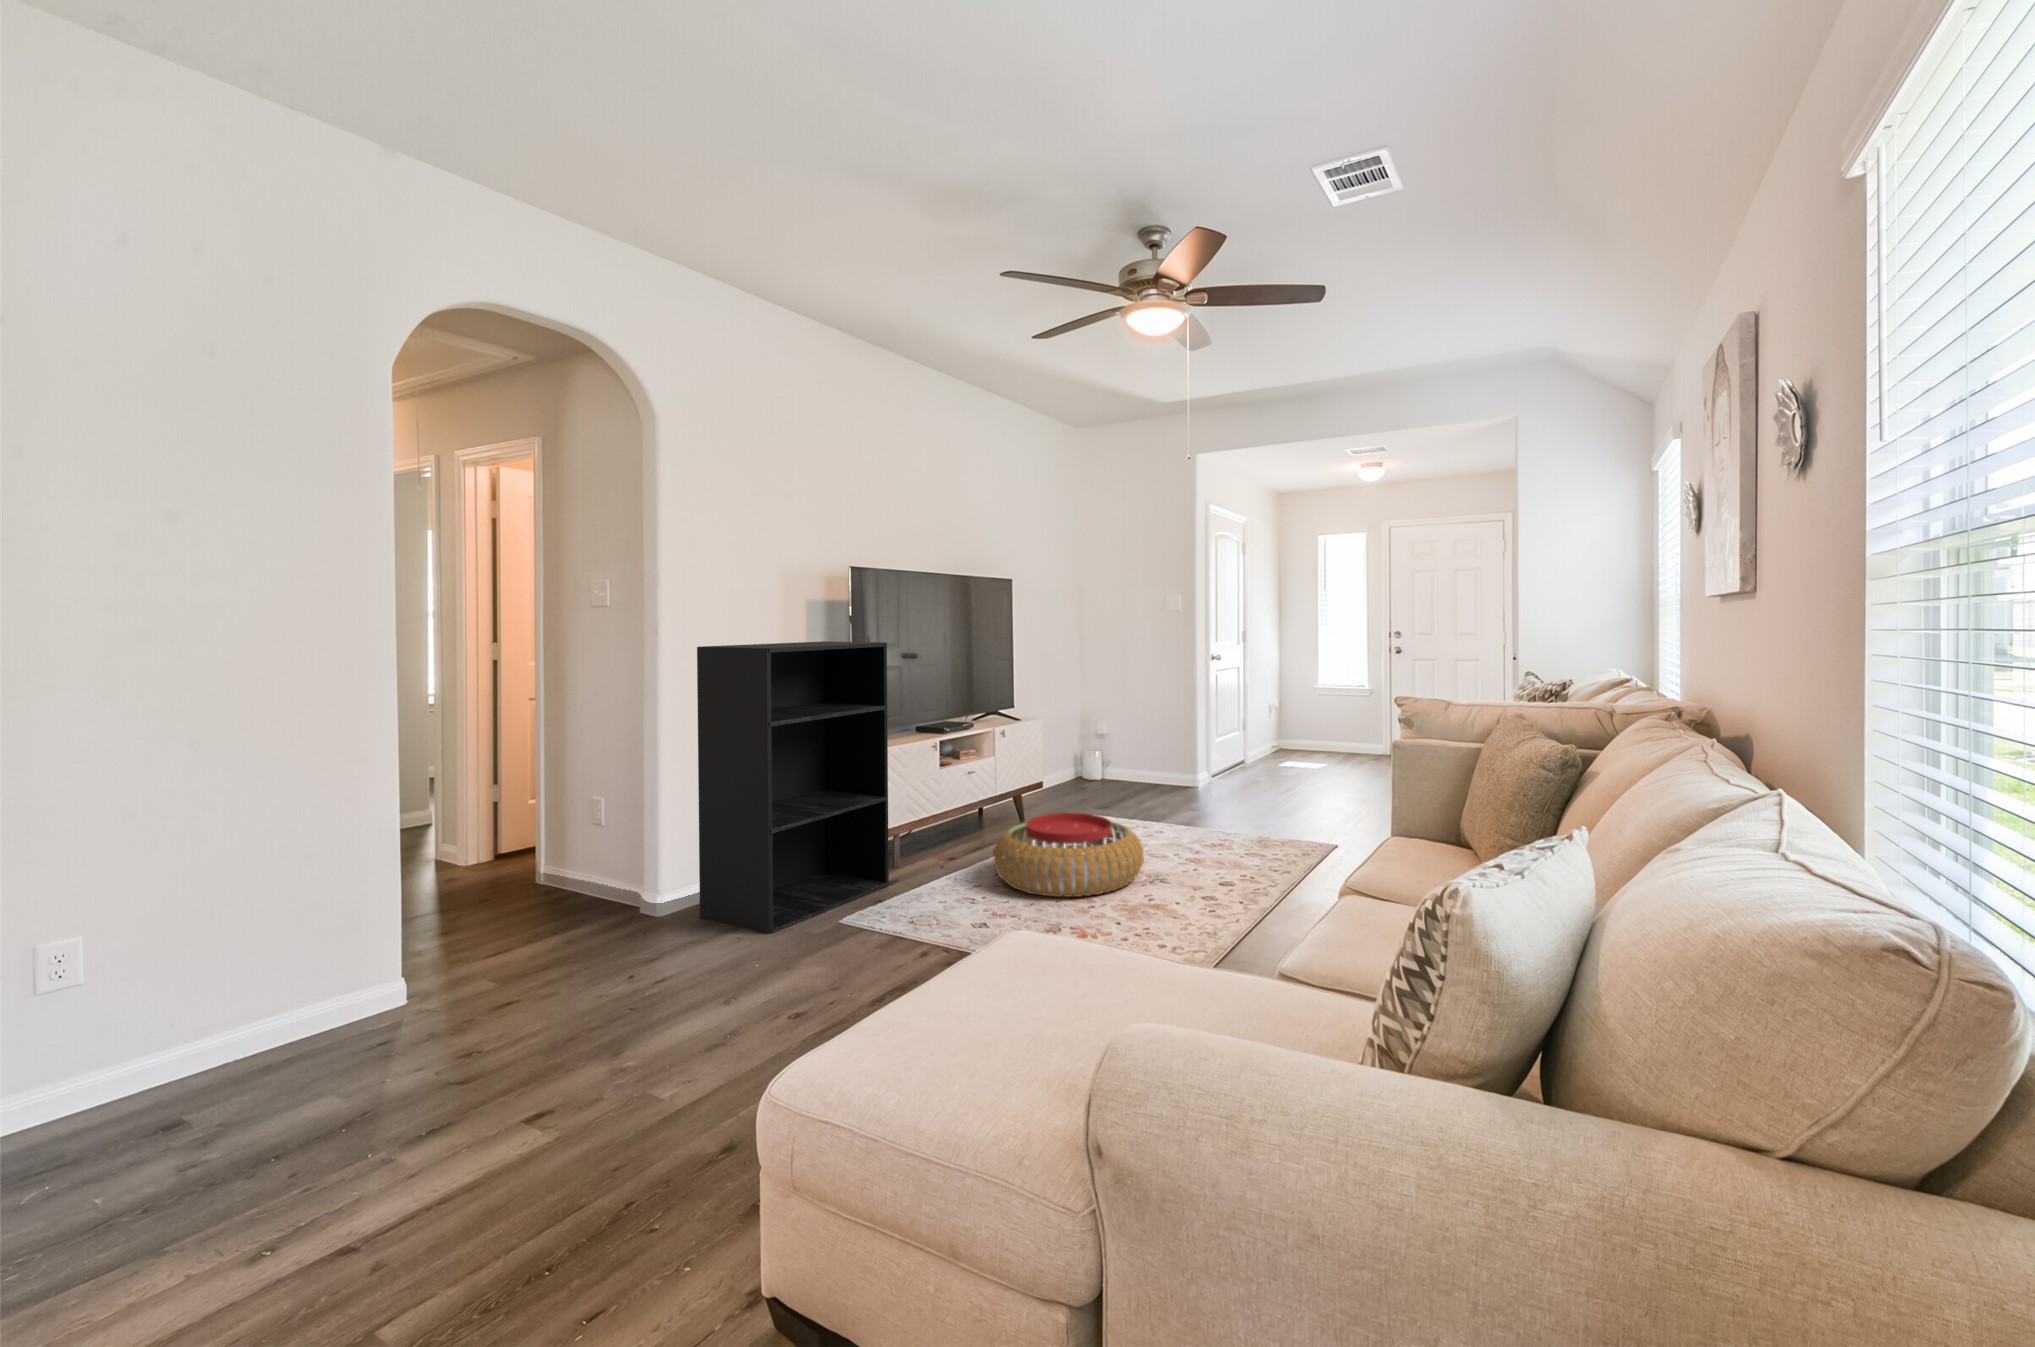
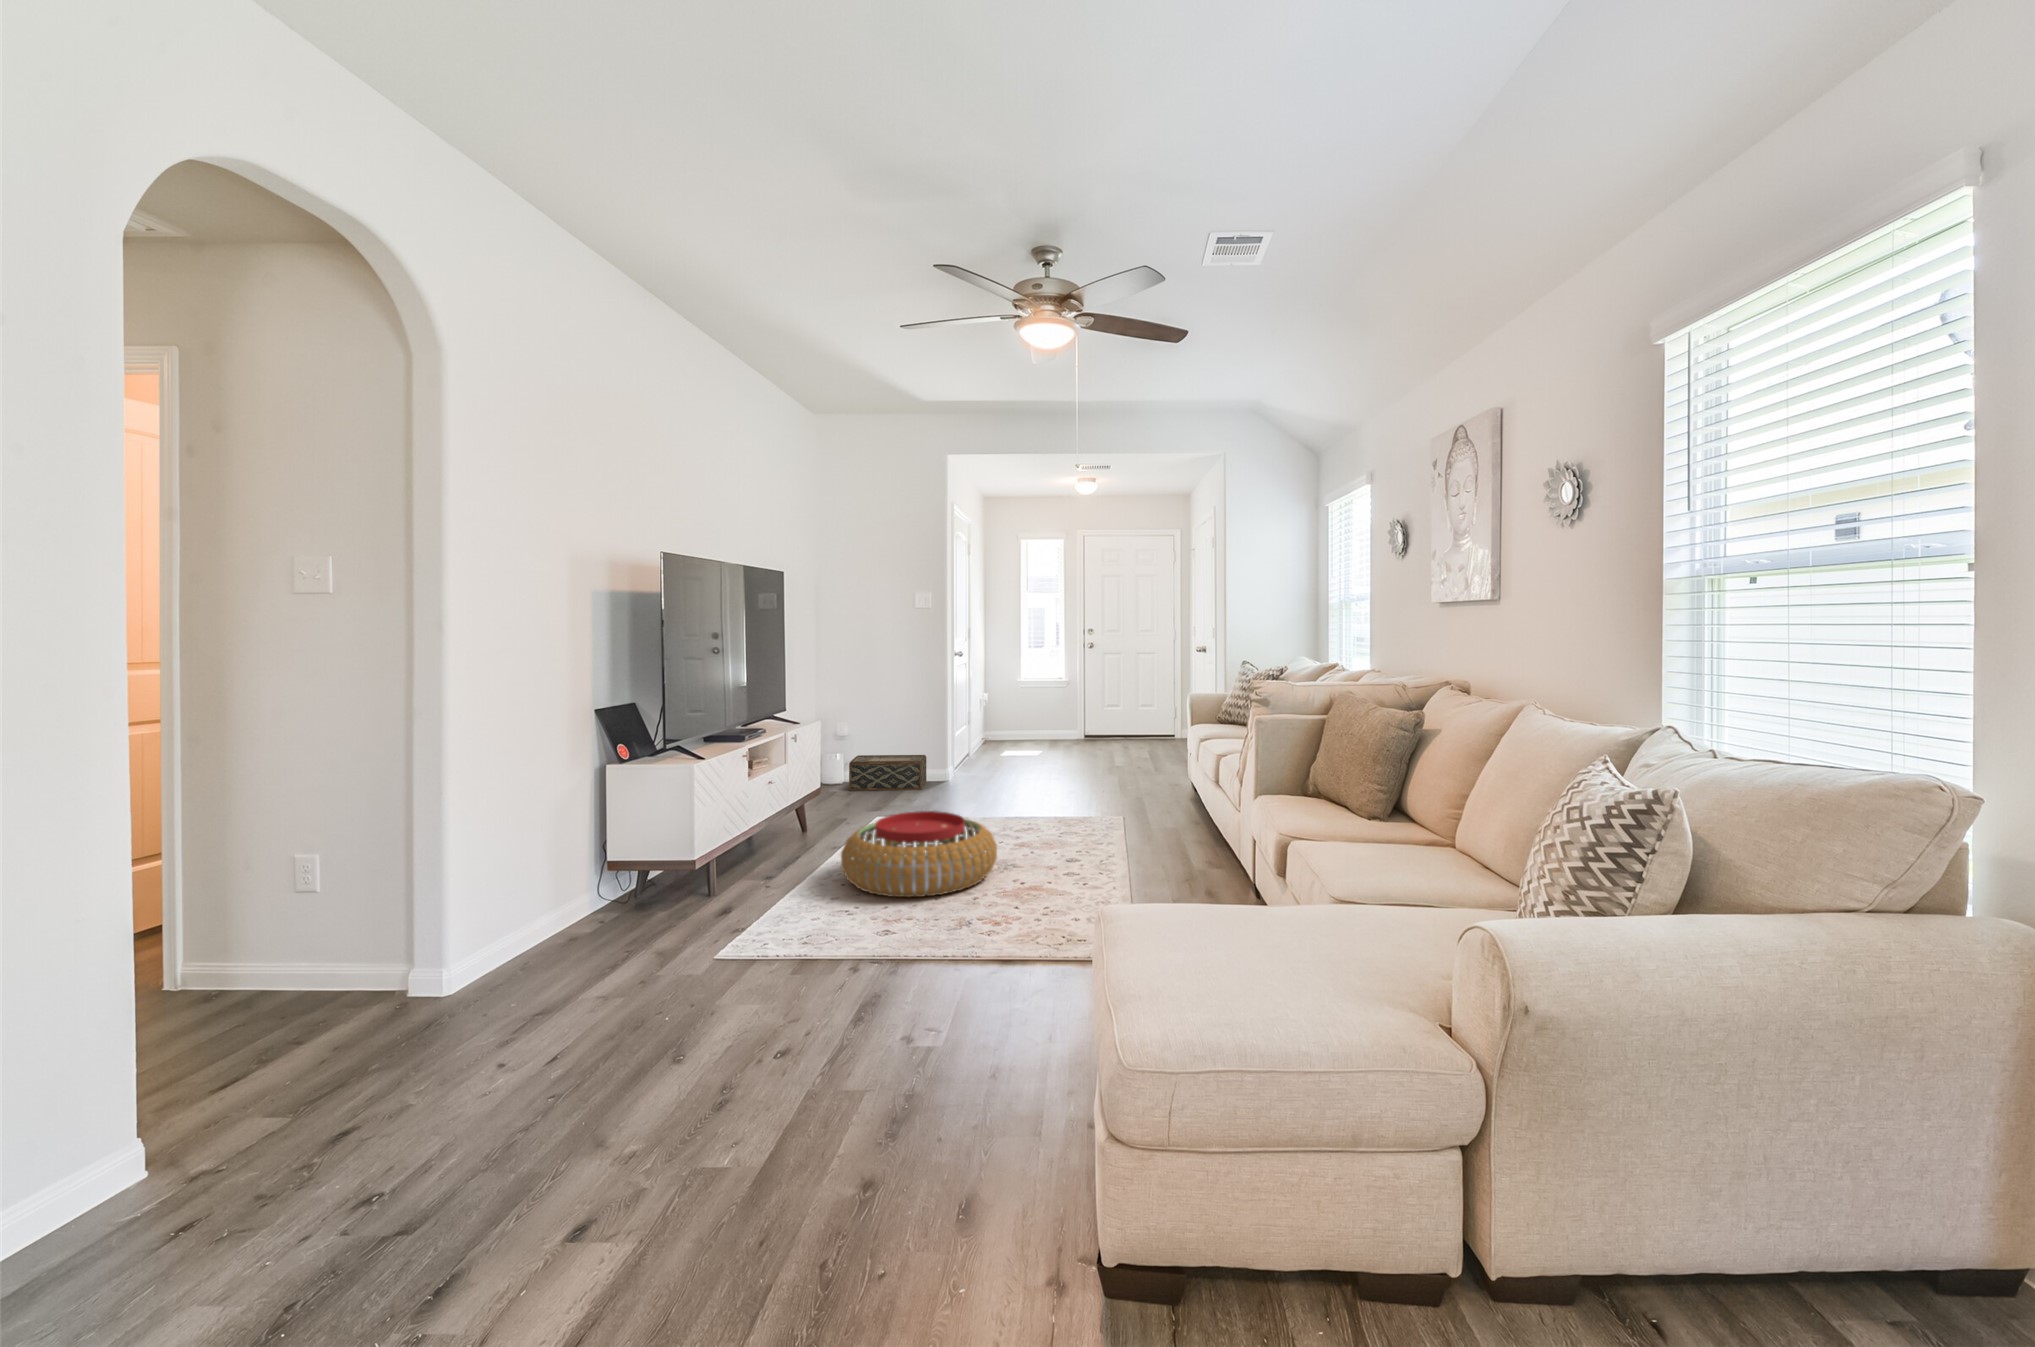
bookshelf: present [697,641,889,934] -> none [516,638,731,989]
woven basket: none [1100,754,1178,793] -> present [849,755,926,791]

